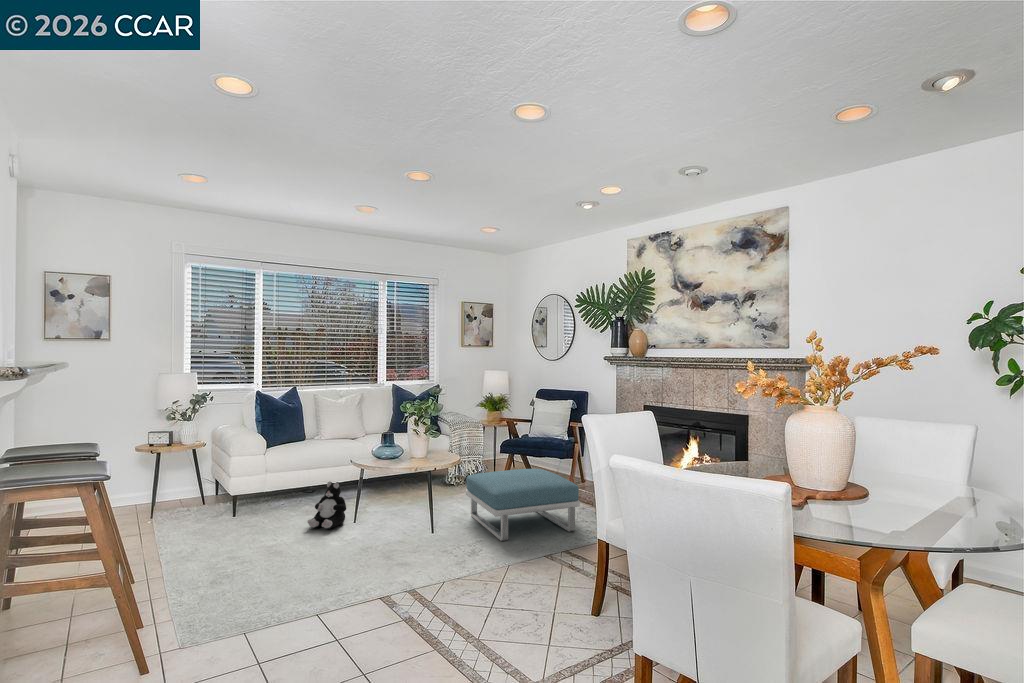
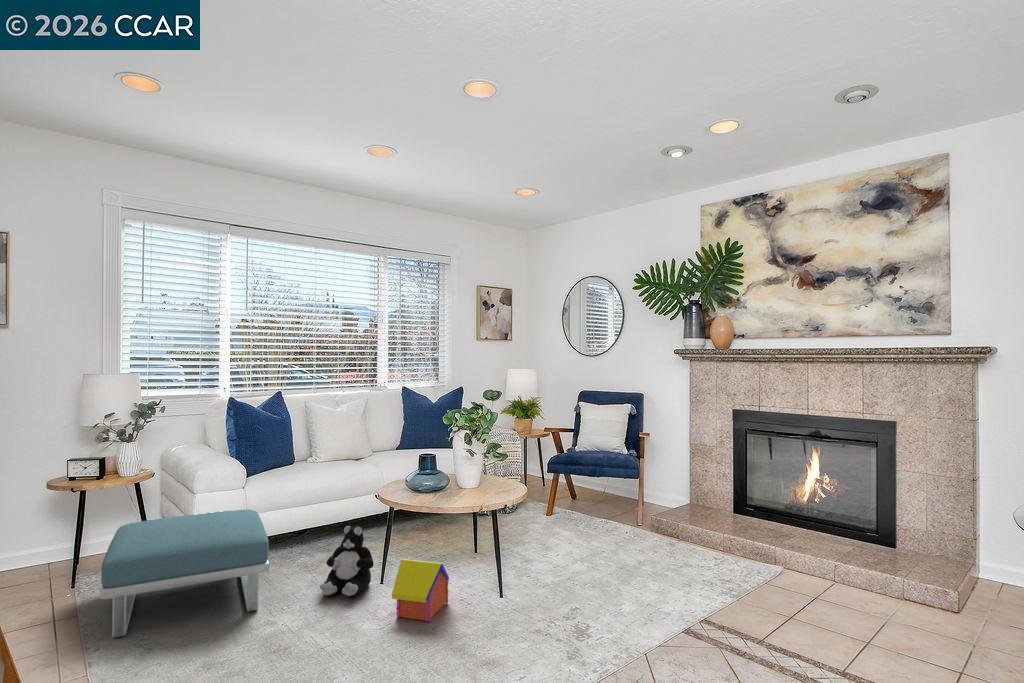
footstool: present [466,469,580,541] -> present [100,510,269,638]
toy house: none [349,503,393,544] -> present [392,559,449,621]

